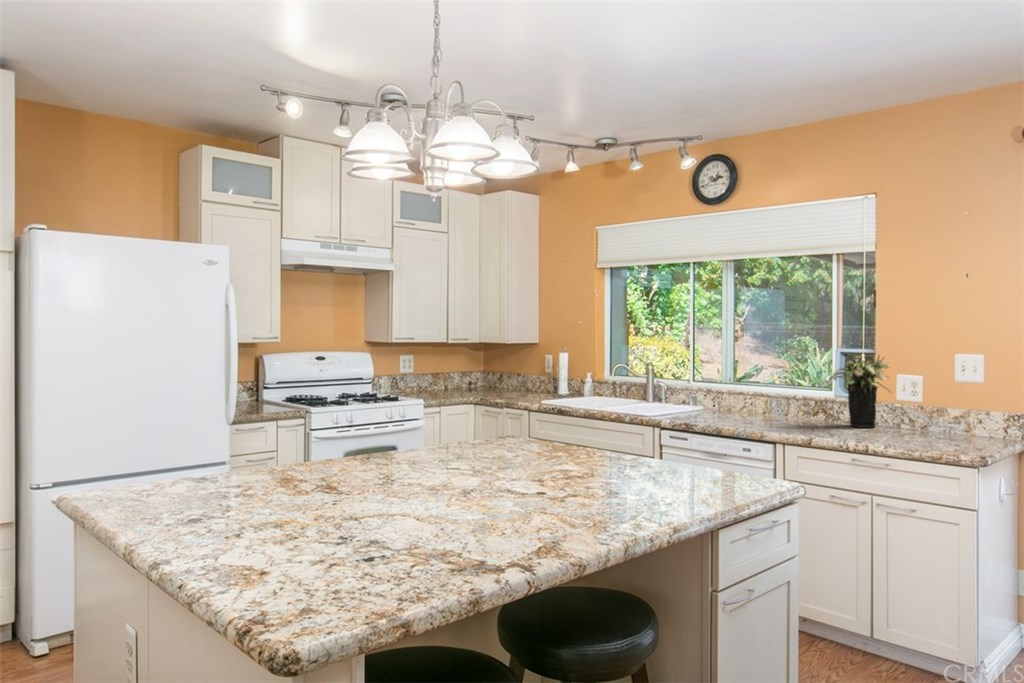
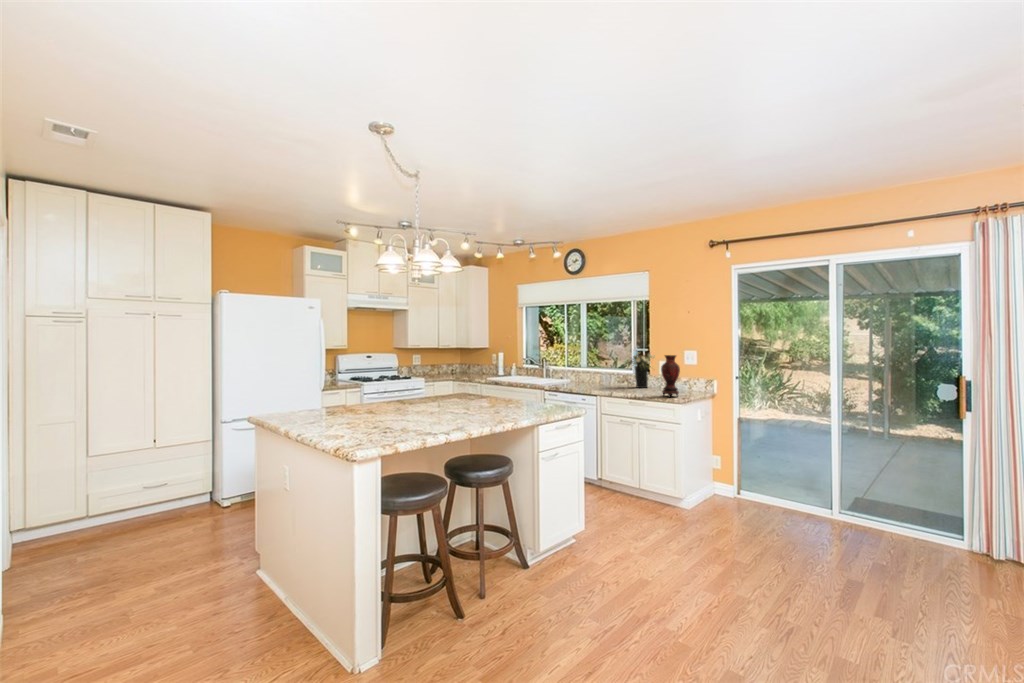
vase: none [921,363,963,451] -> present [661,355,680,397]

